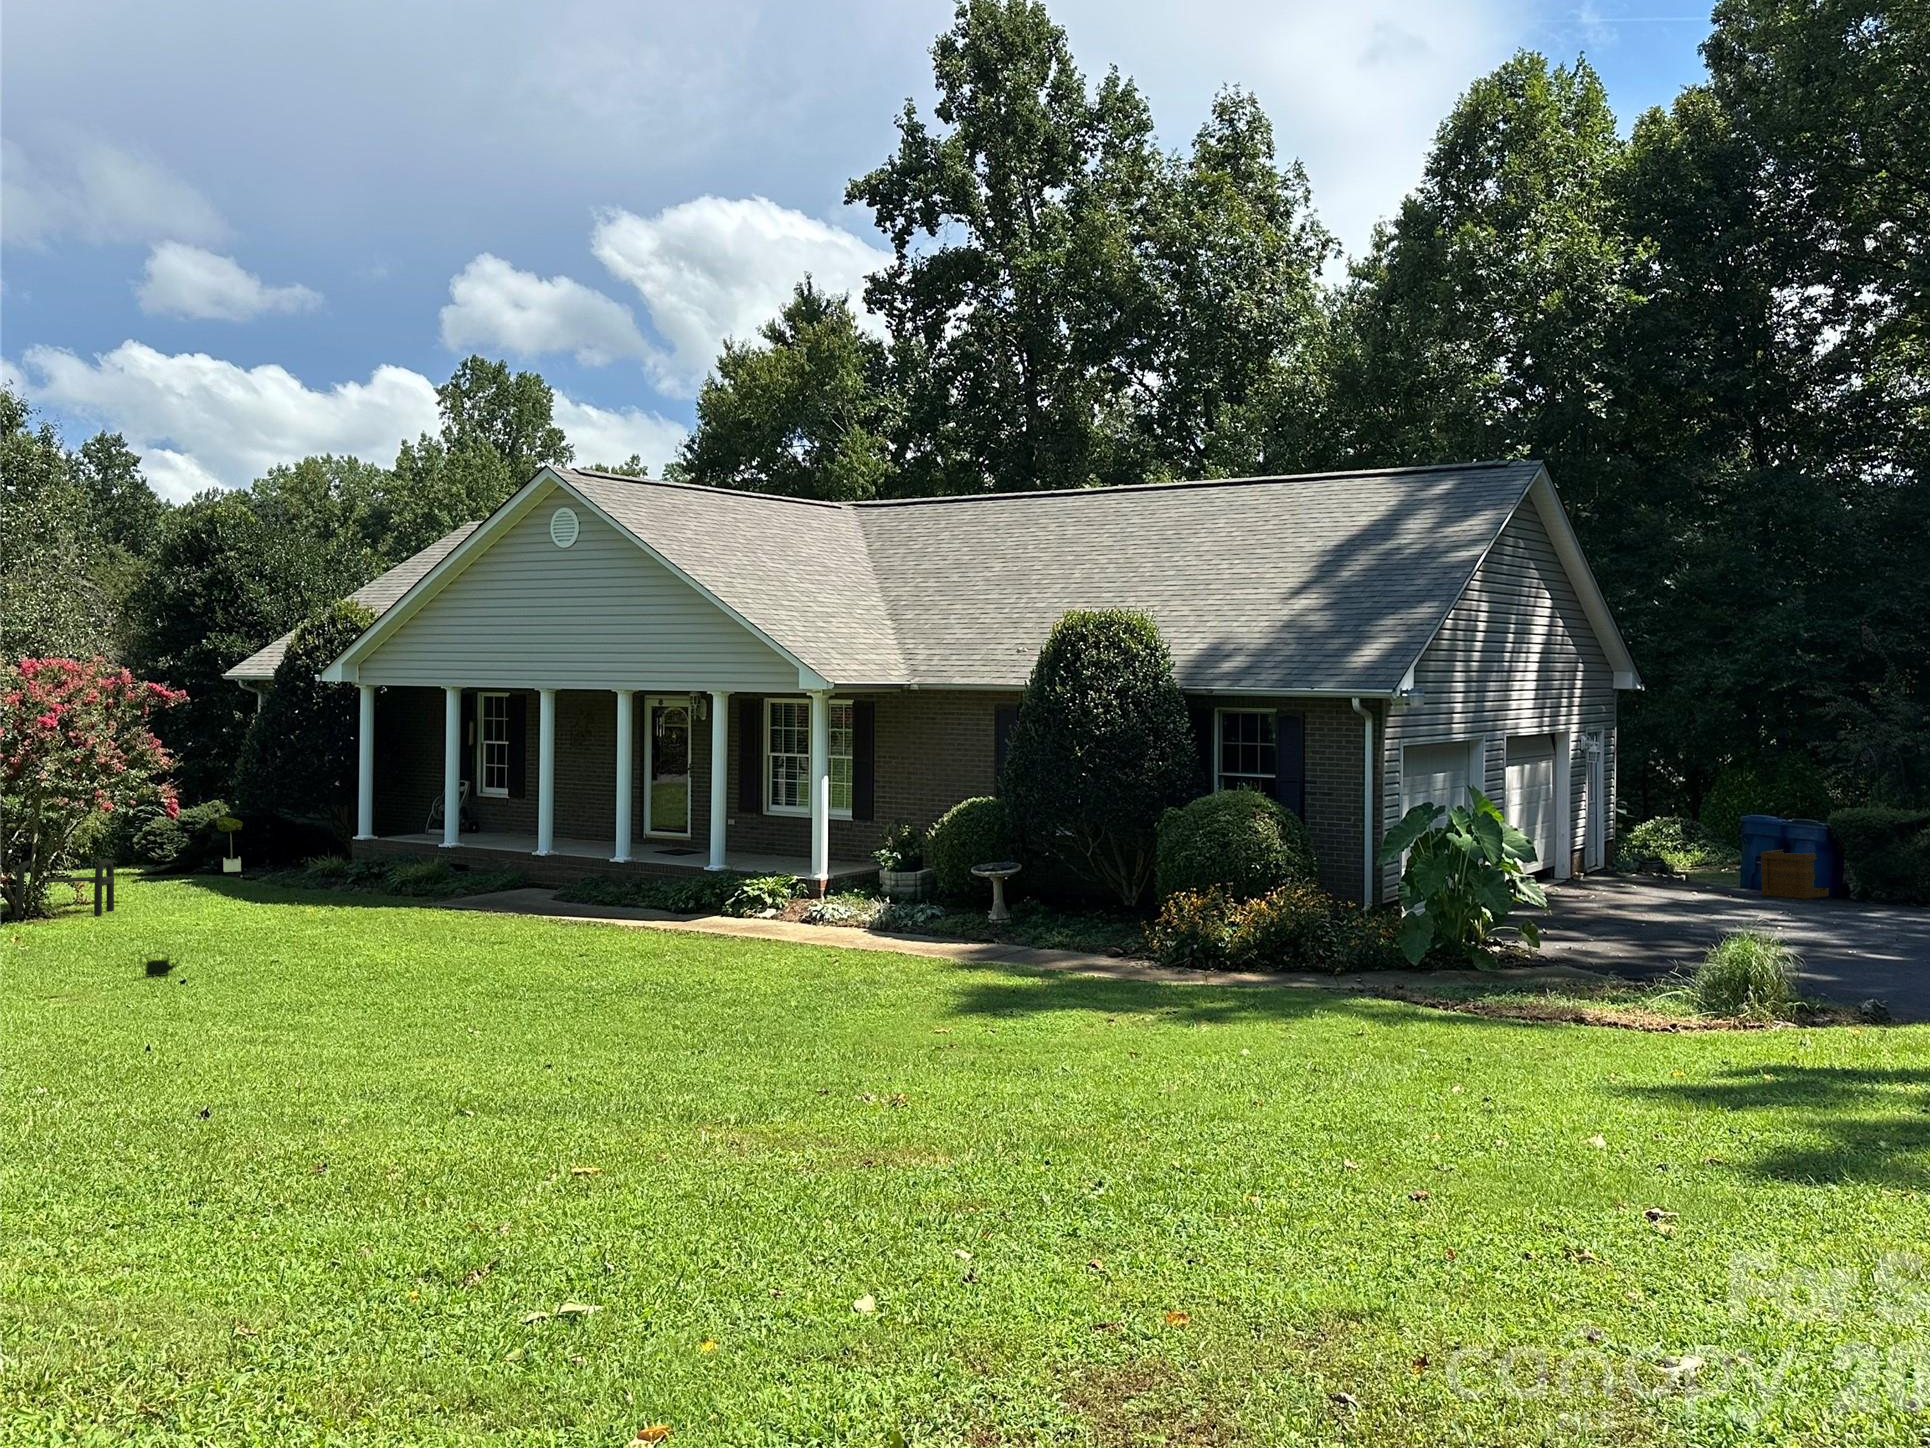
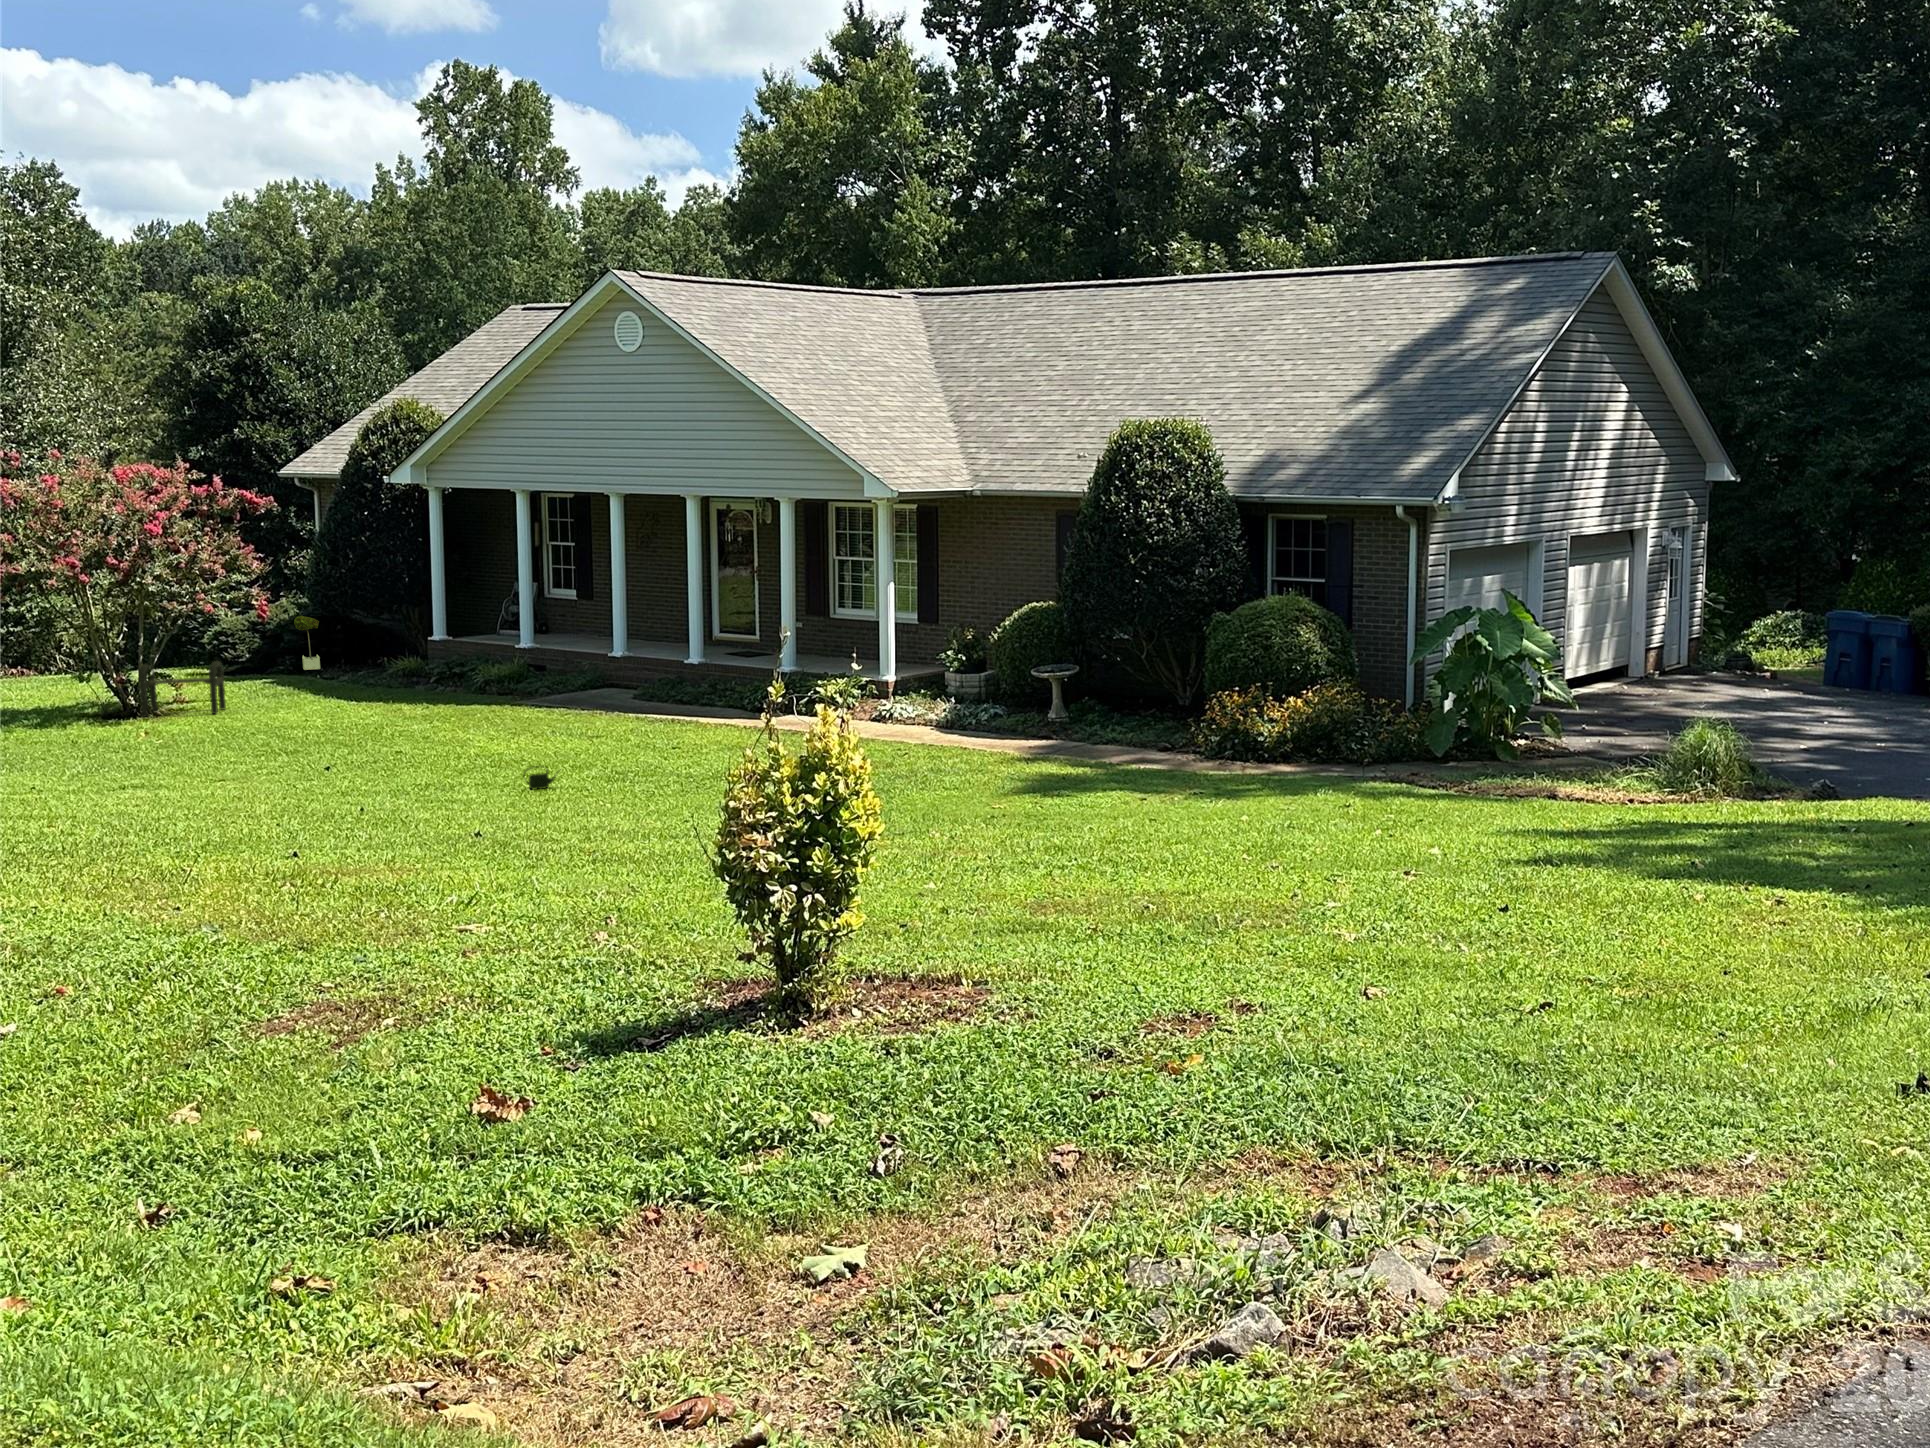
wooden crate: present [1761,850,1829,899] -> none [1833,647,1902,697]
watering can: present [140,953,182,977] -> present [523,767,561,790]

